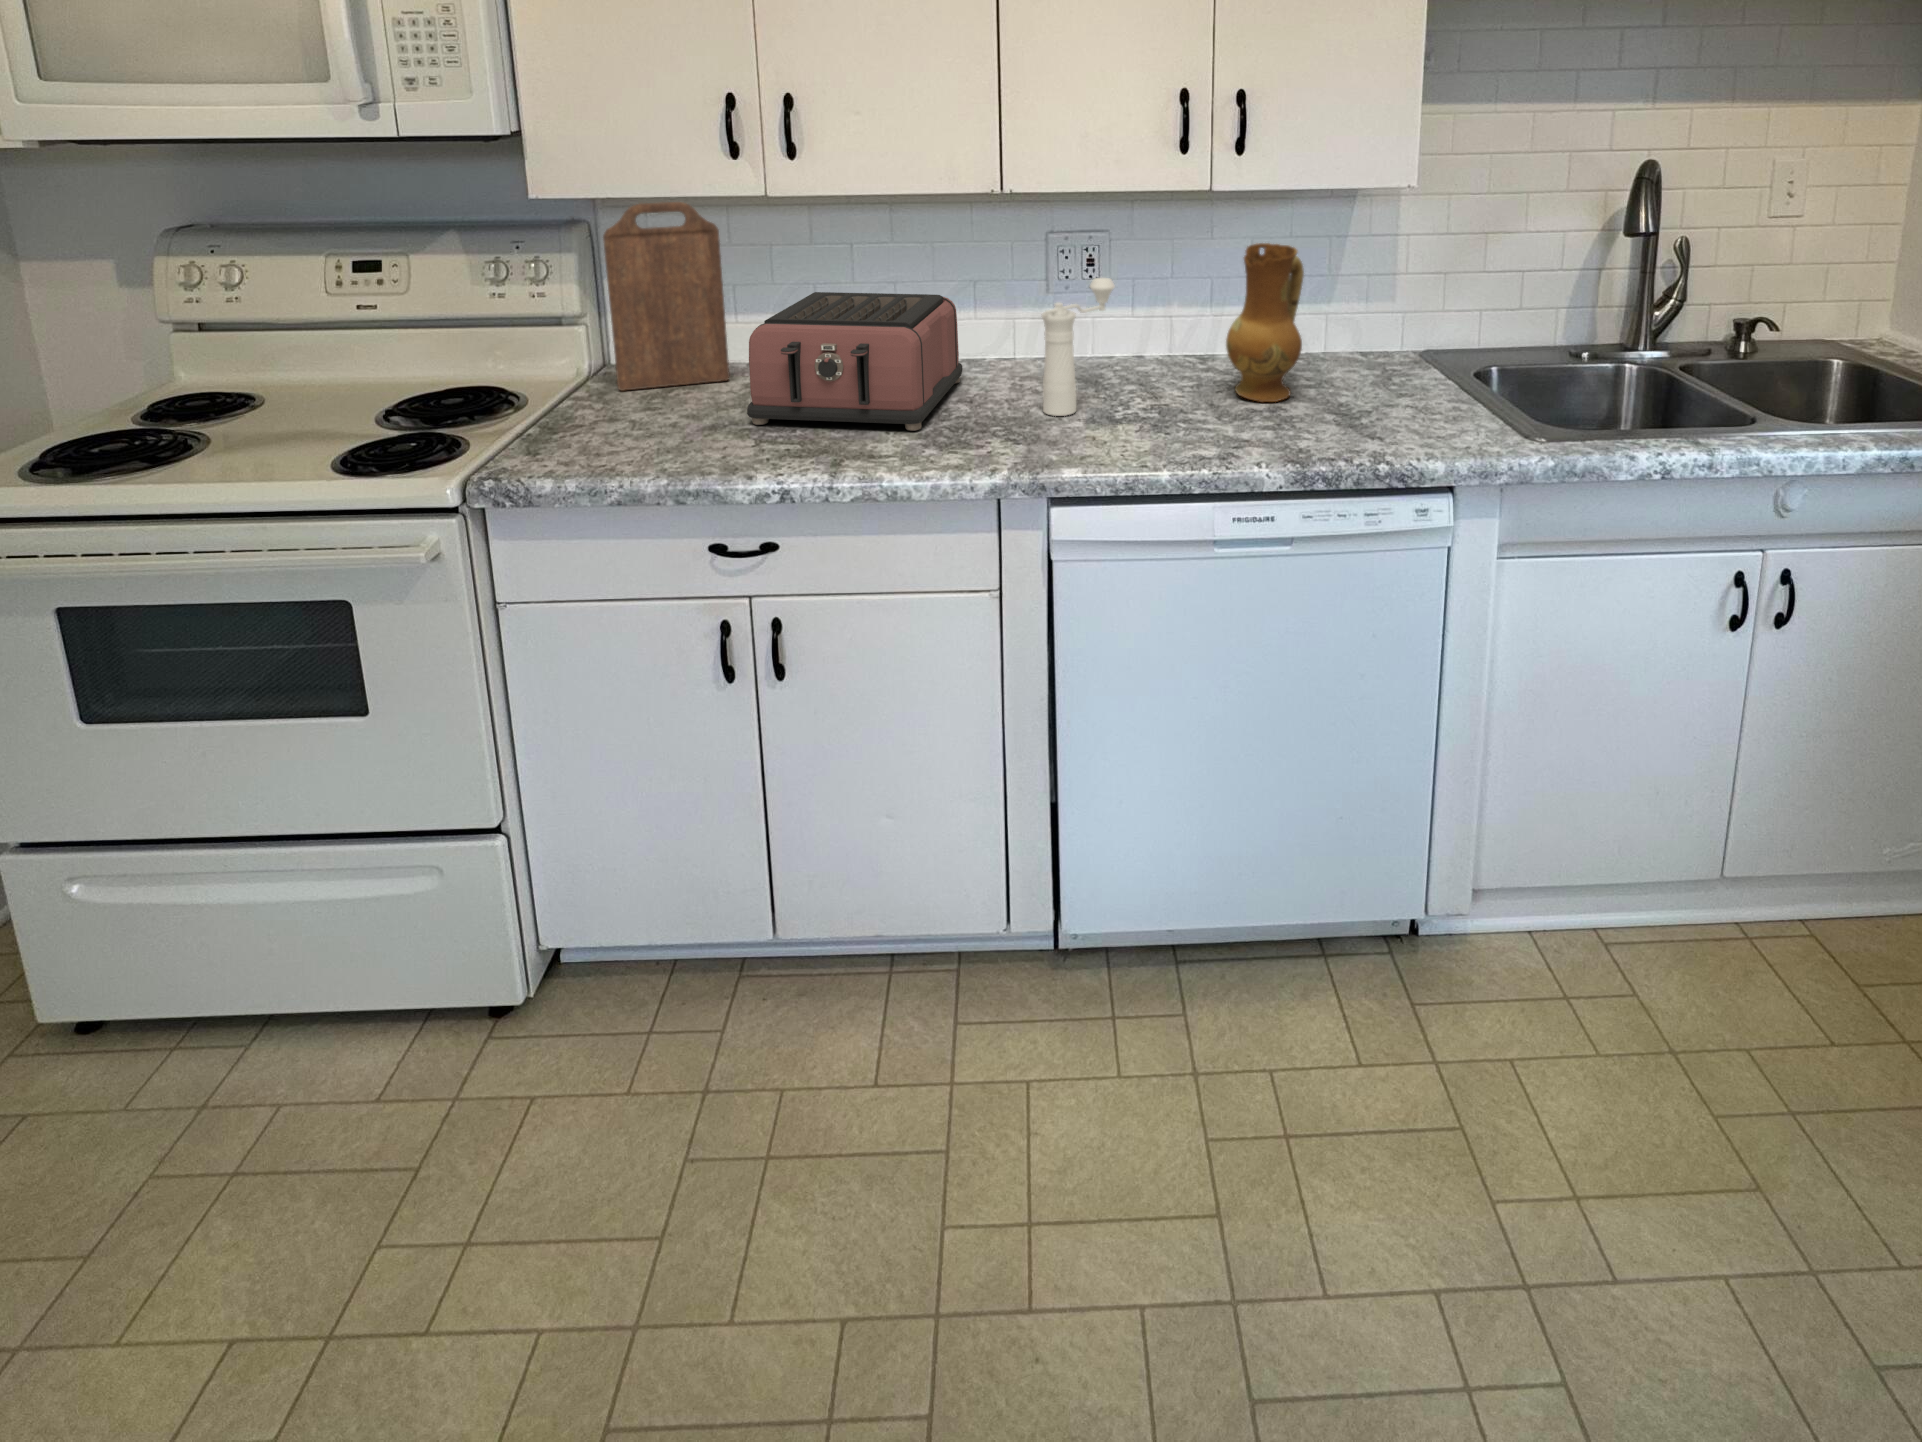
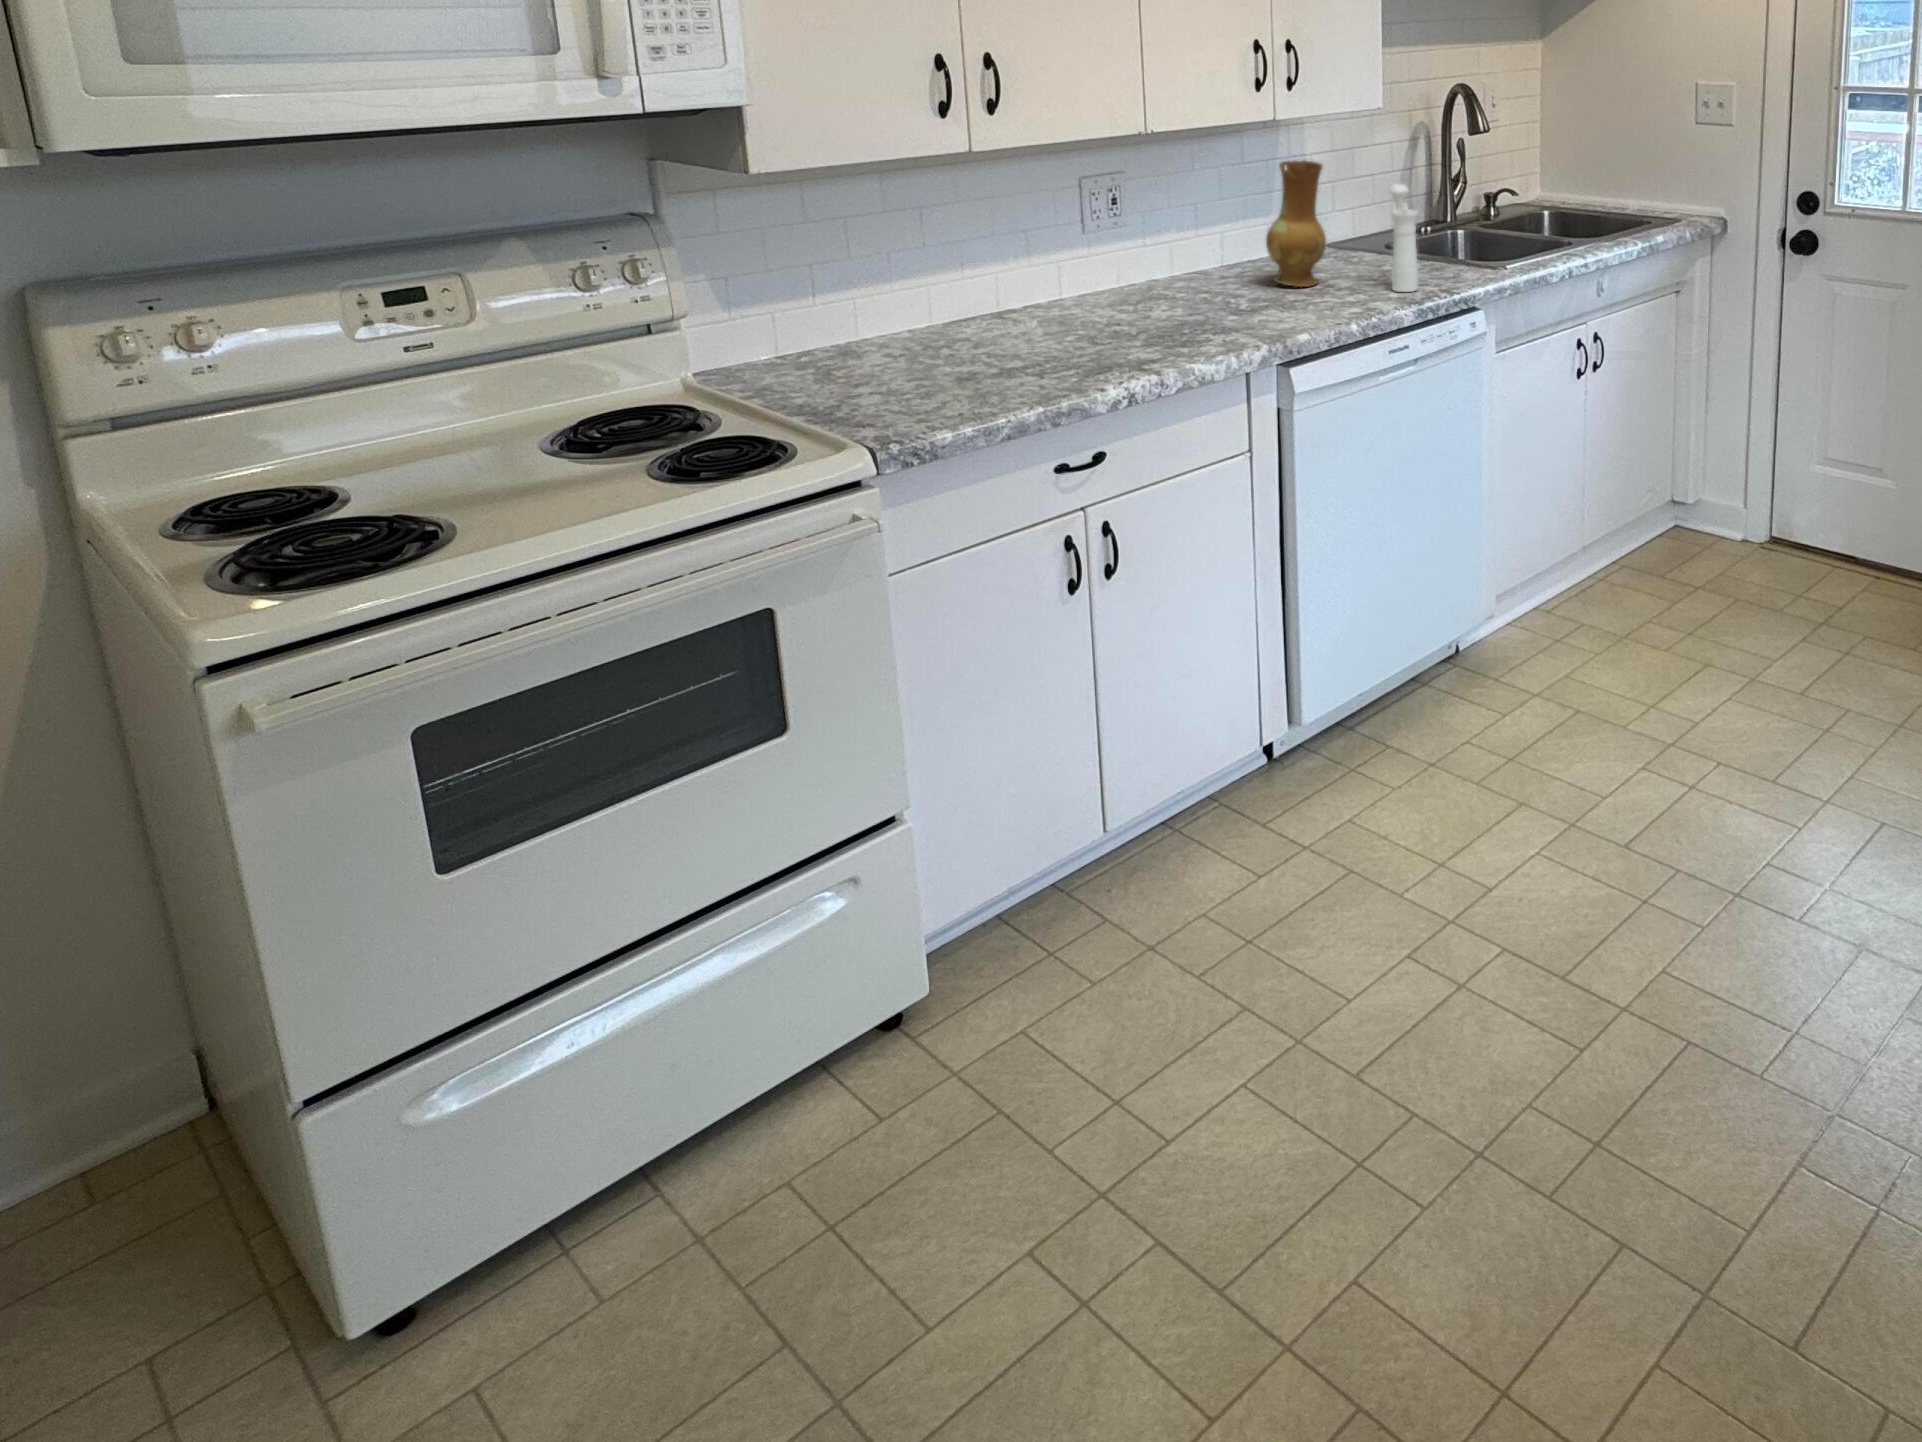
cutting board: present [603,202,730,390] -> none [746,172,854,386]
pepper mill: present [1042,278,1115,416] -> present [1389,184,1418,292]
toaster: present [747,292,962,431] -> none [918,237,1143,372]

